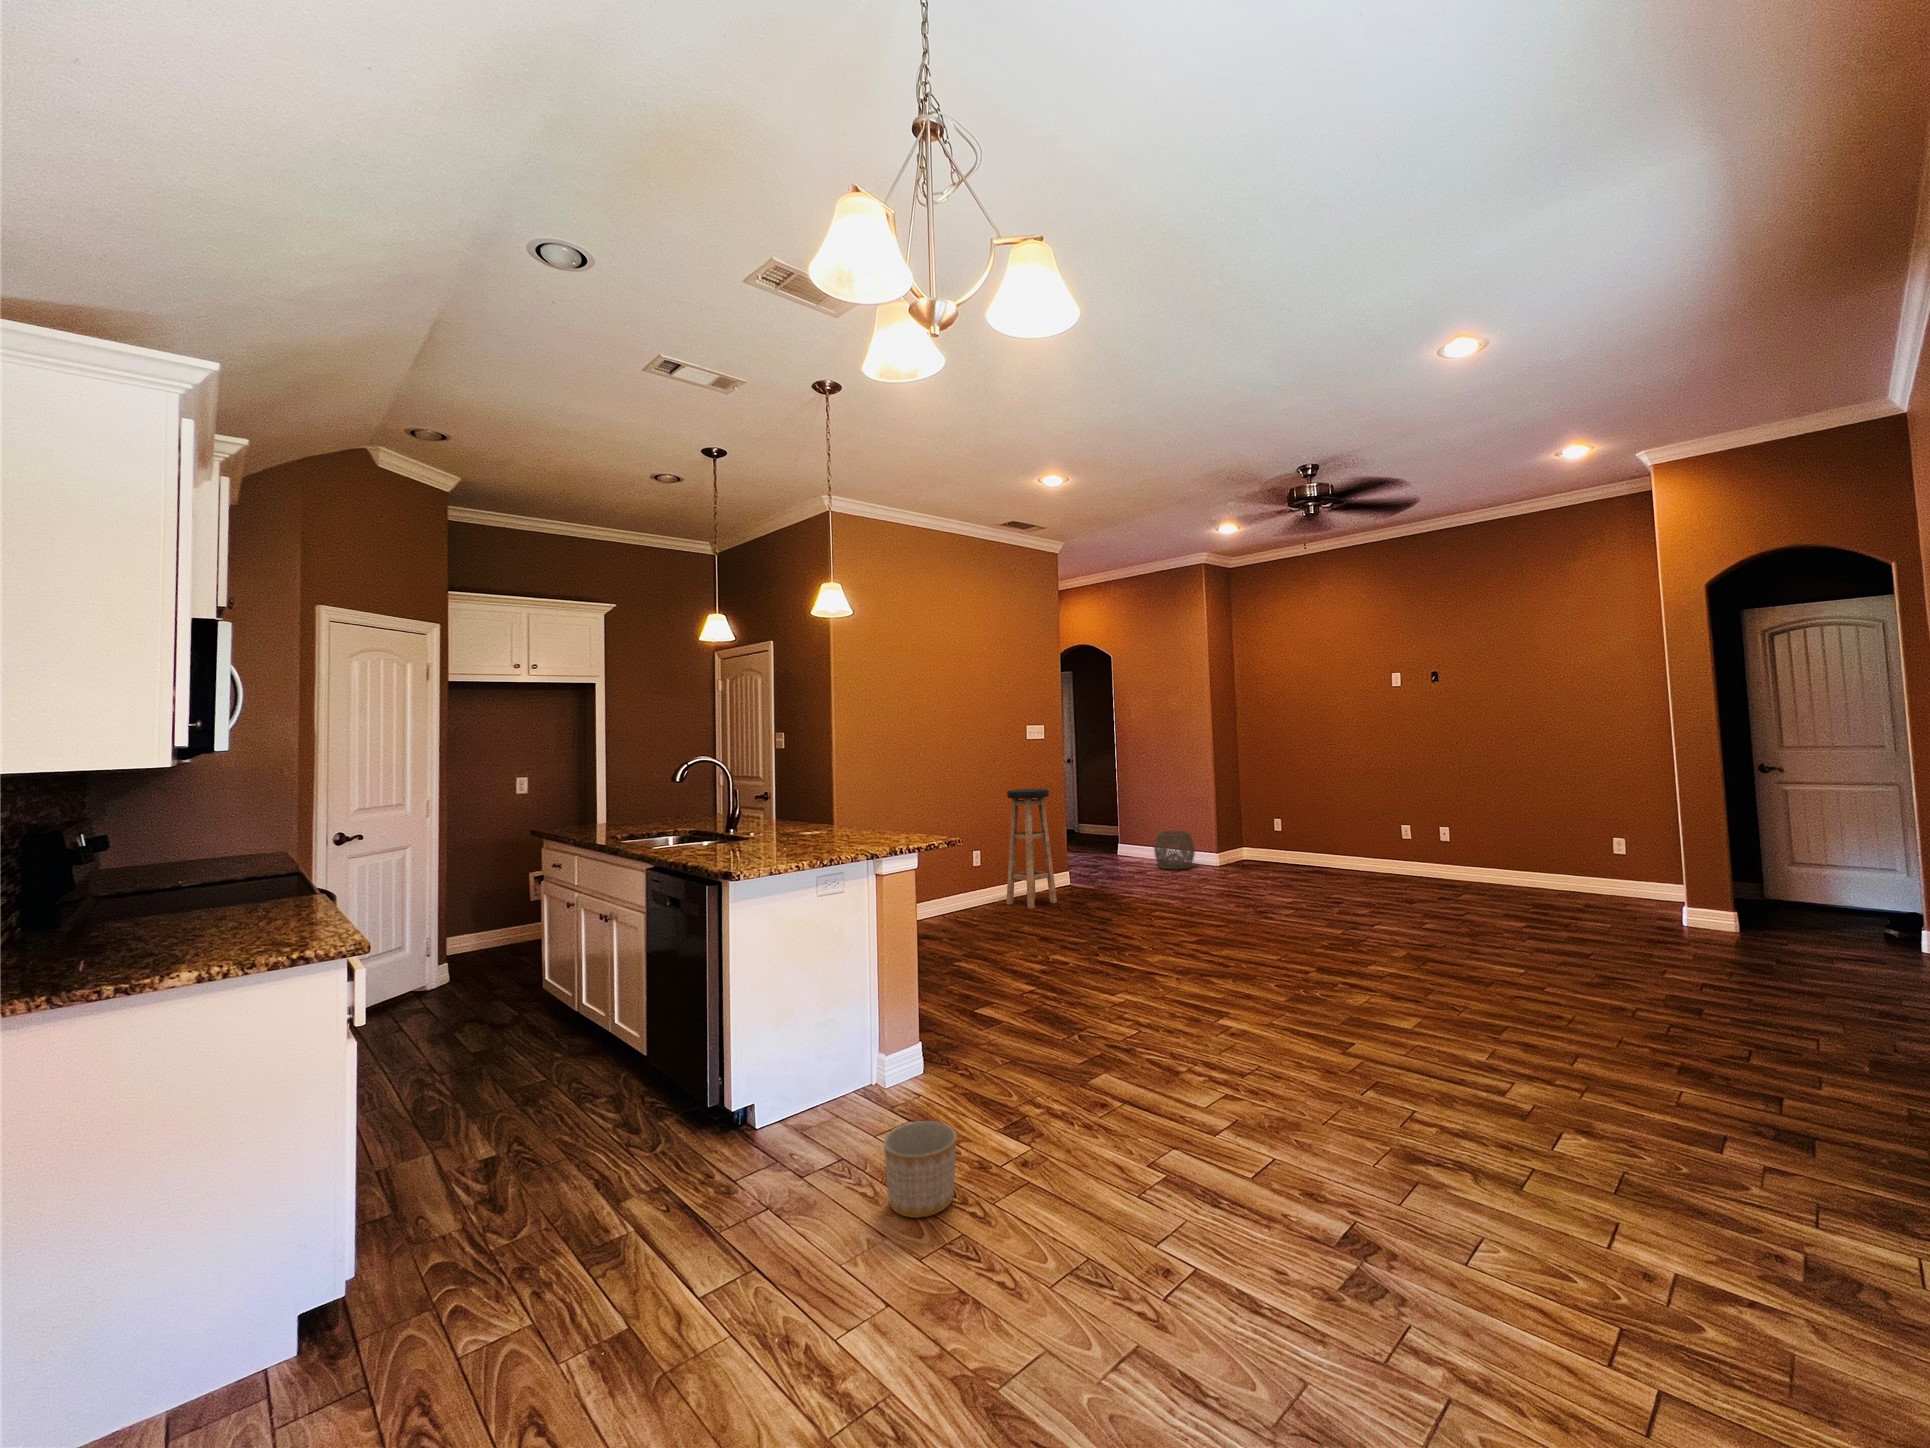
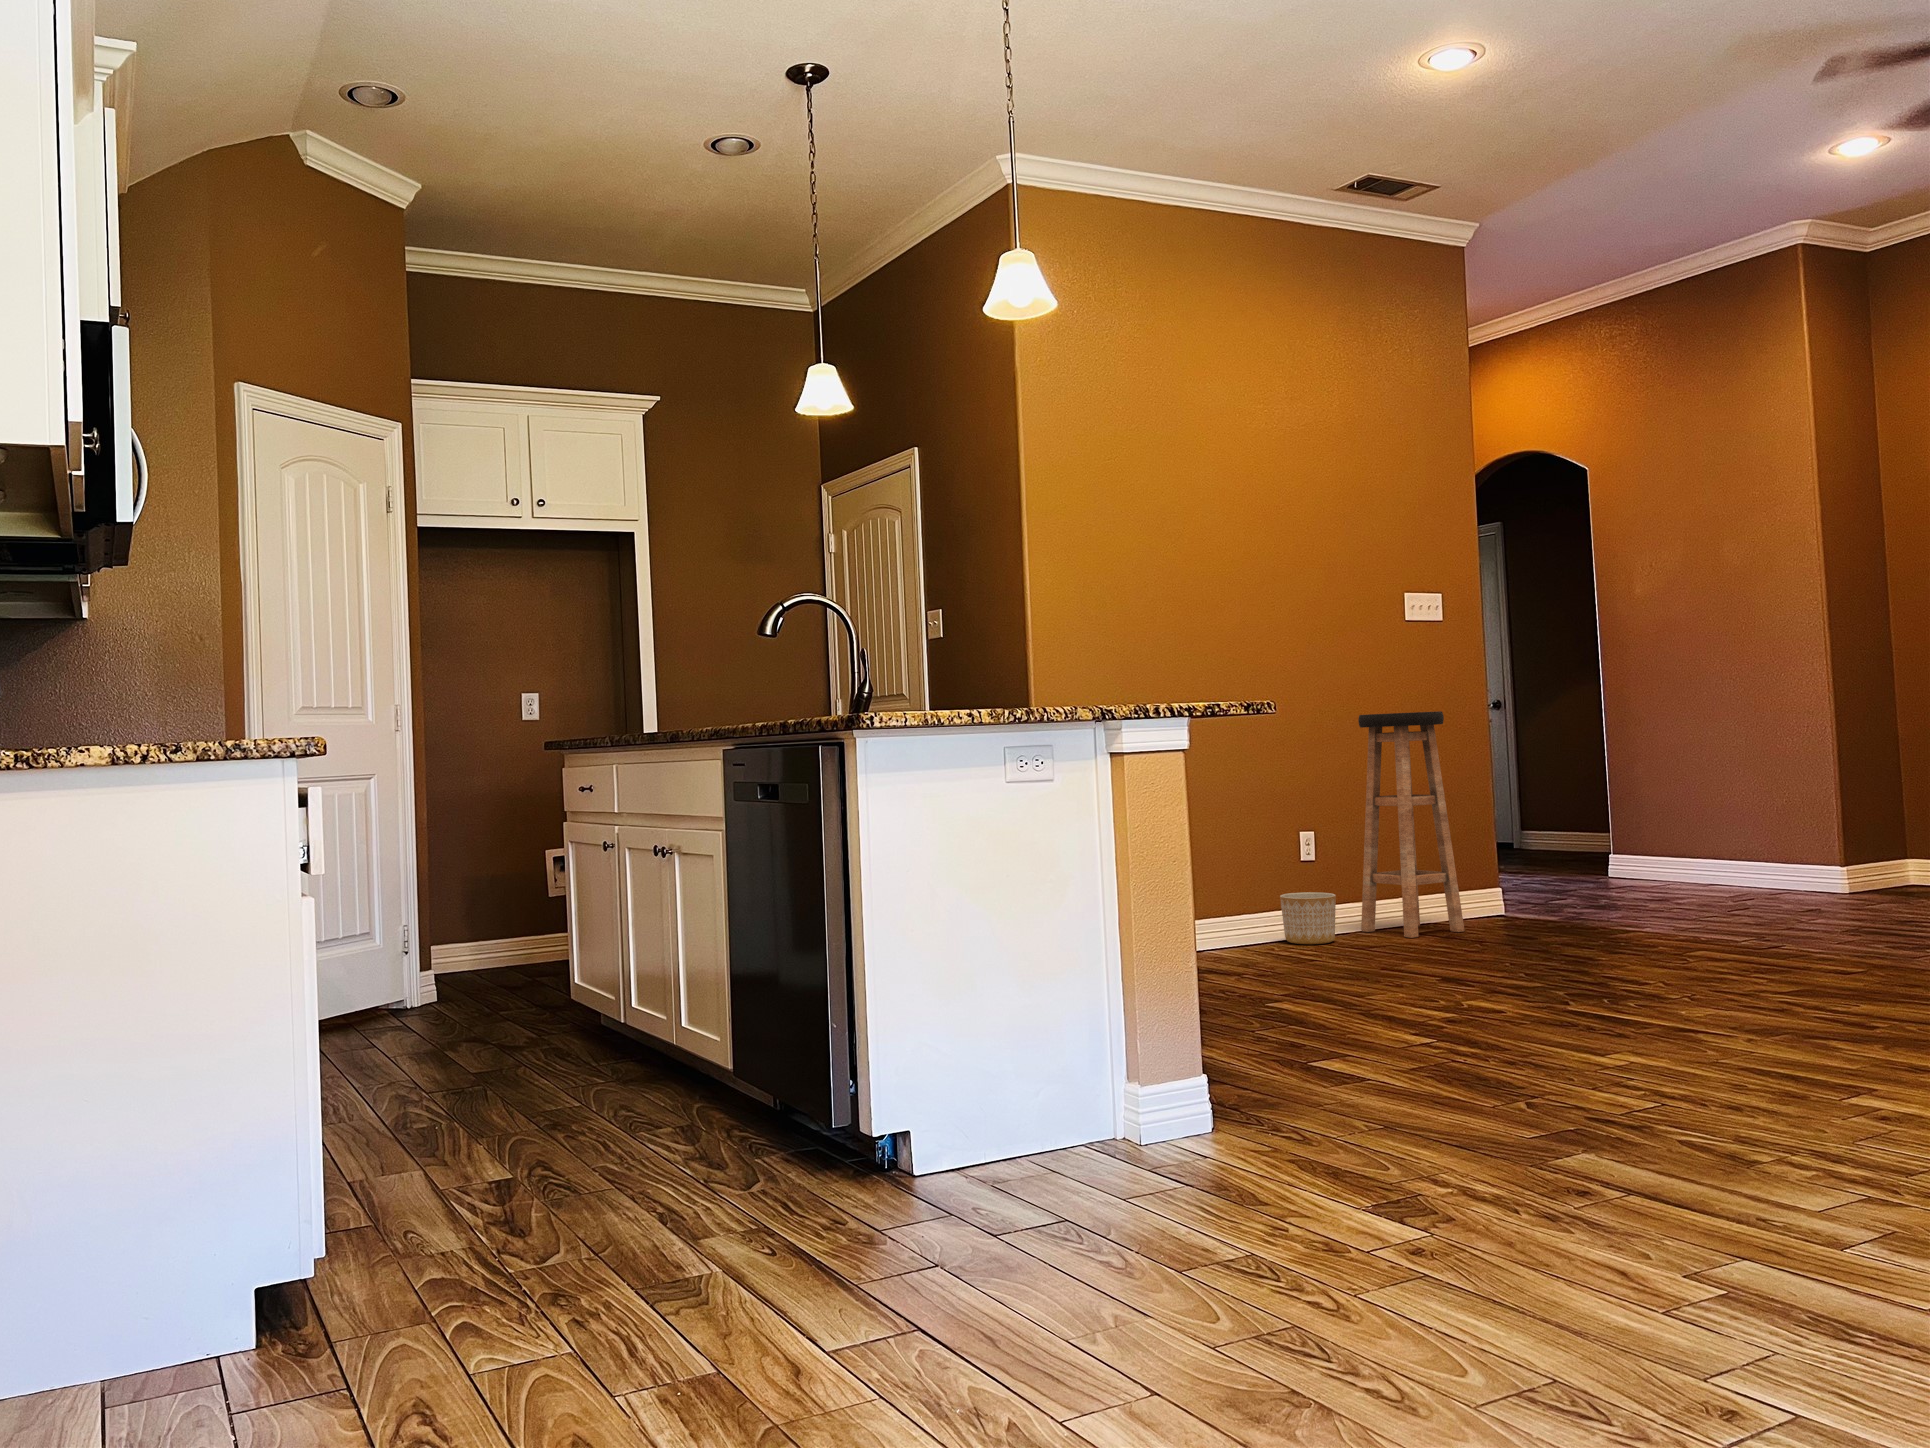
woven basket: present [1154,830,1195,869] -> none [1671,816,1766,893]
planter: present [883,1121,956,1218] -> present [1280,892,1336,944]

